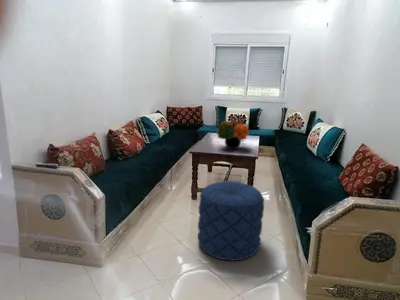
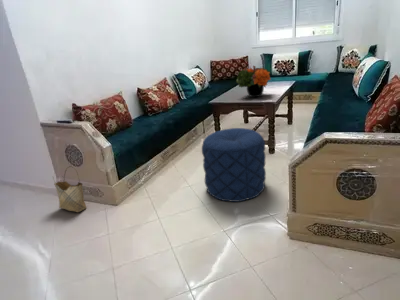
woven basket: none [18,220,59,280] -> present [54,166,86,212]

